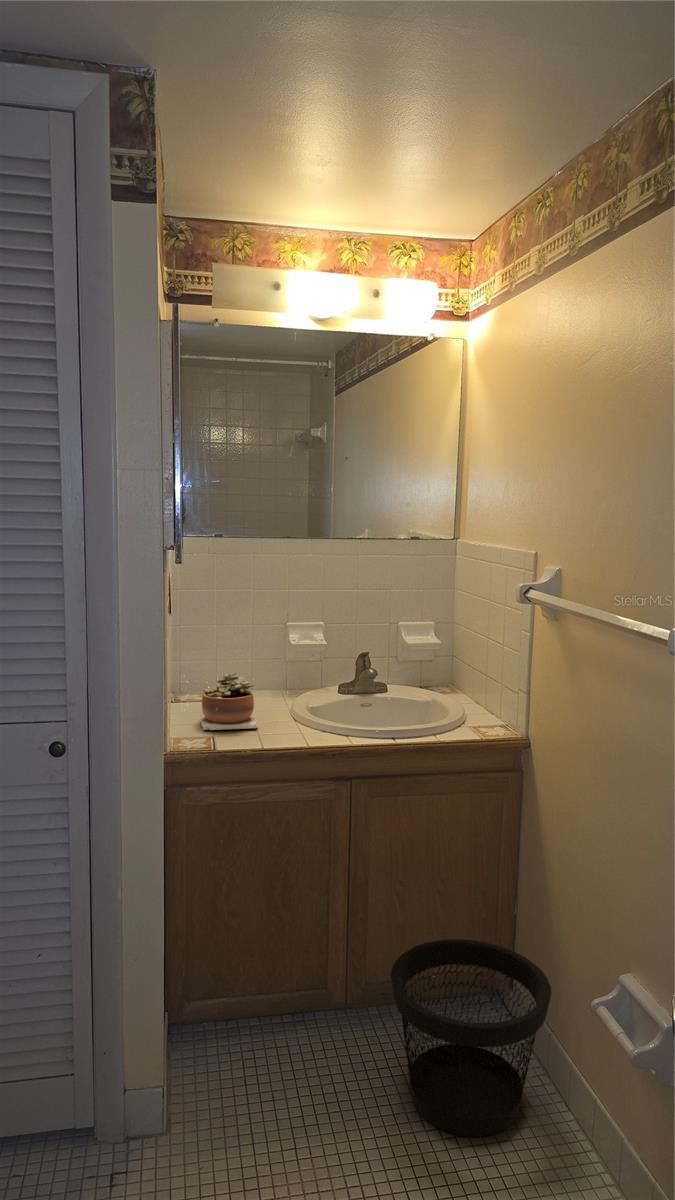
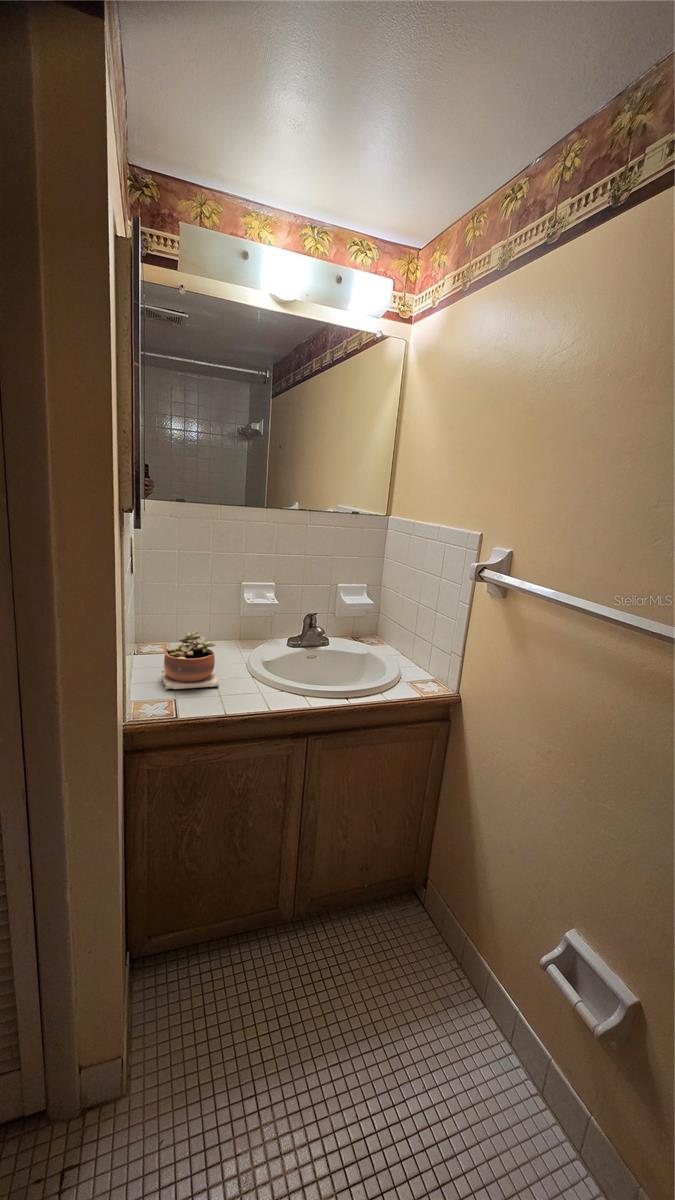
wastebasket: present [391,939,551,1137] -> none [344,868,488,1060]

